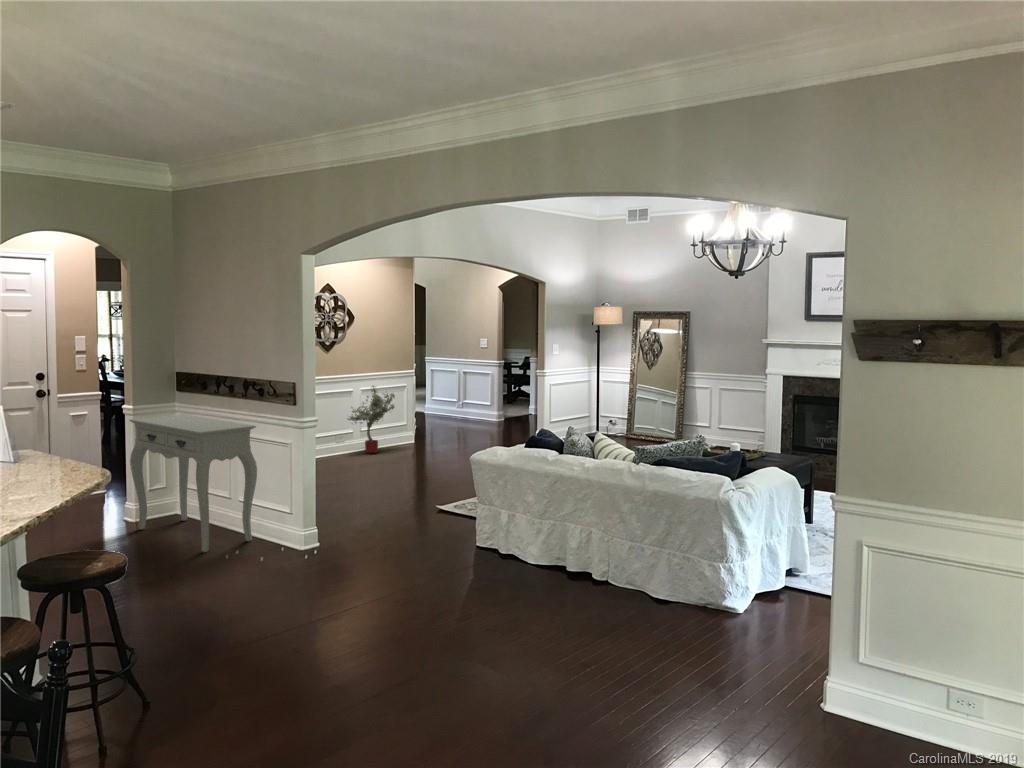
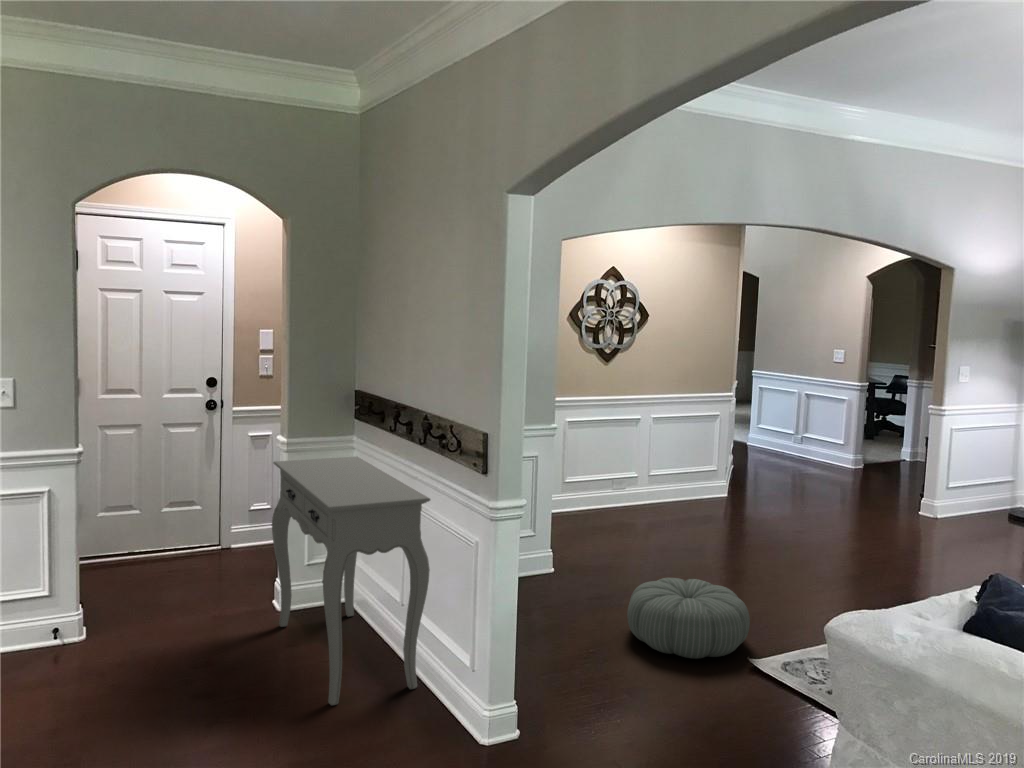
potted tree: present [348,386,395,454] -> none [626,413,700,512]
pouf: none [368,472,439,512] -> present [627,578,750,659]

